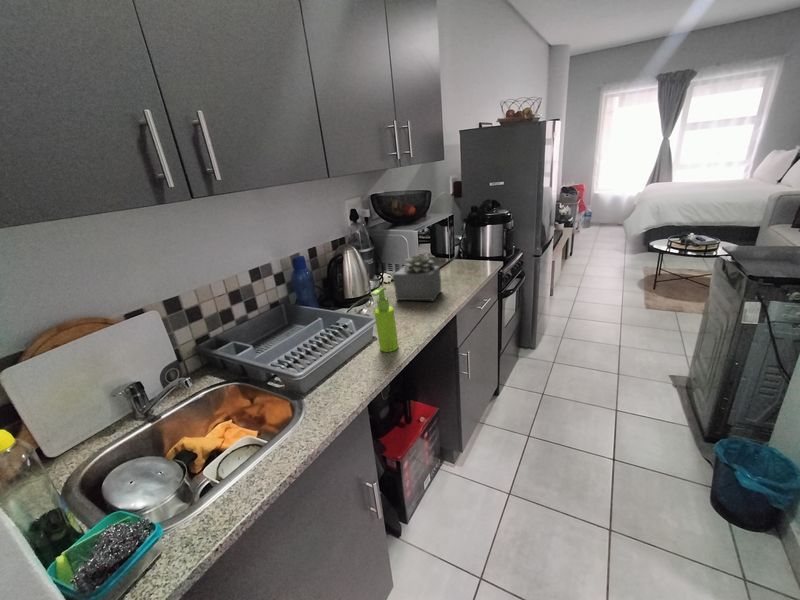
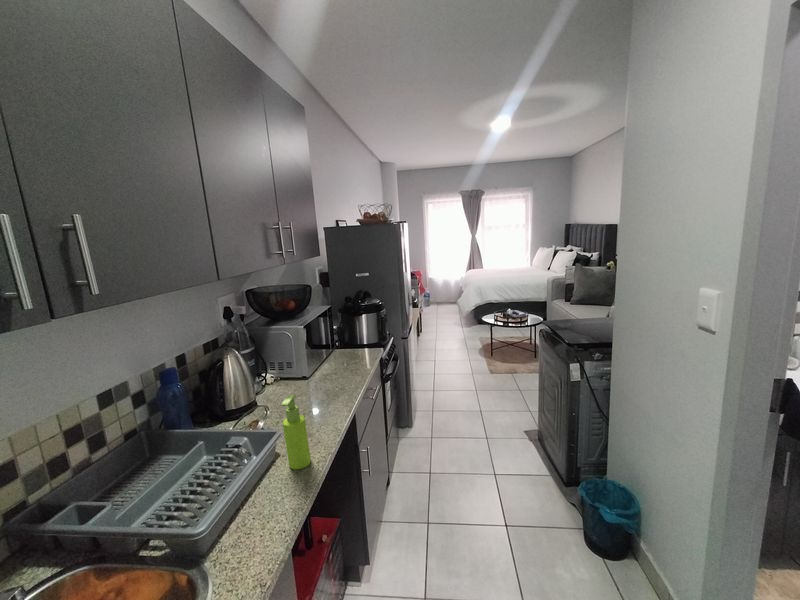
succulent plant: present [393,254,441,300] -> none [284,349,335,404]

